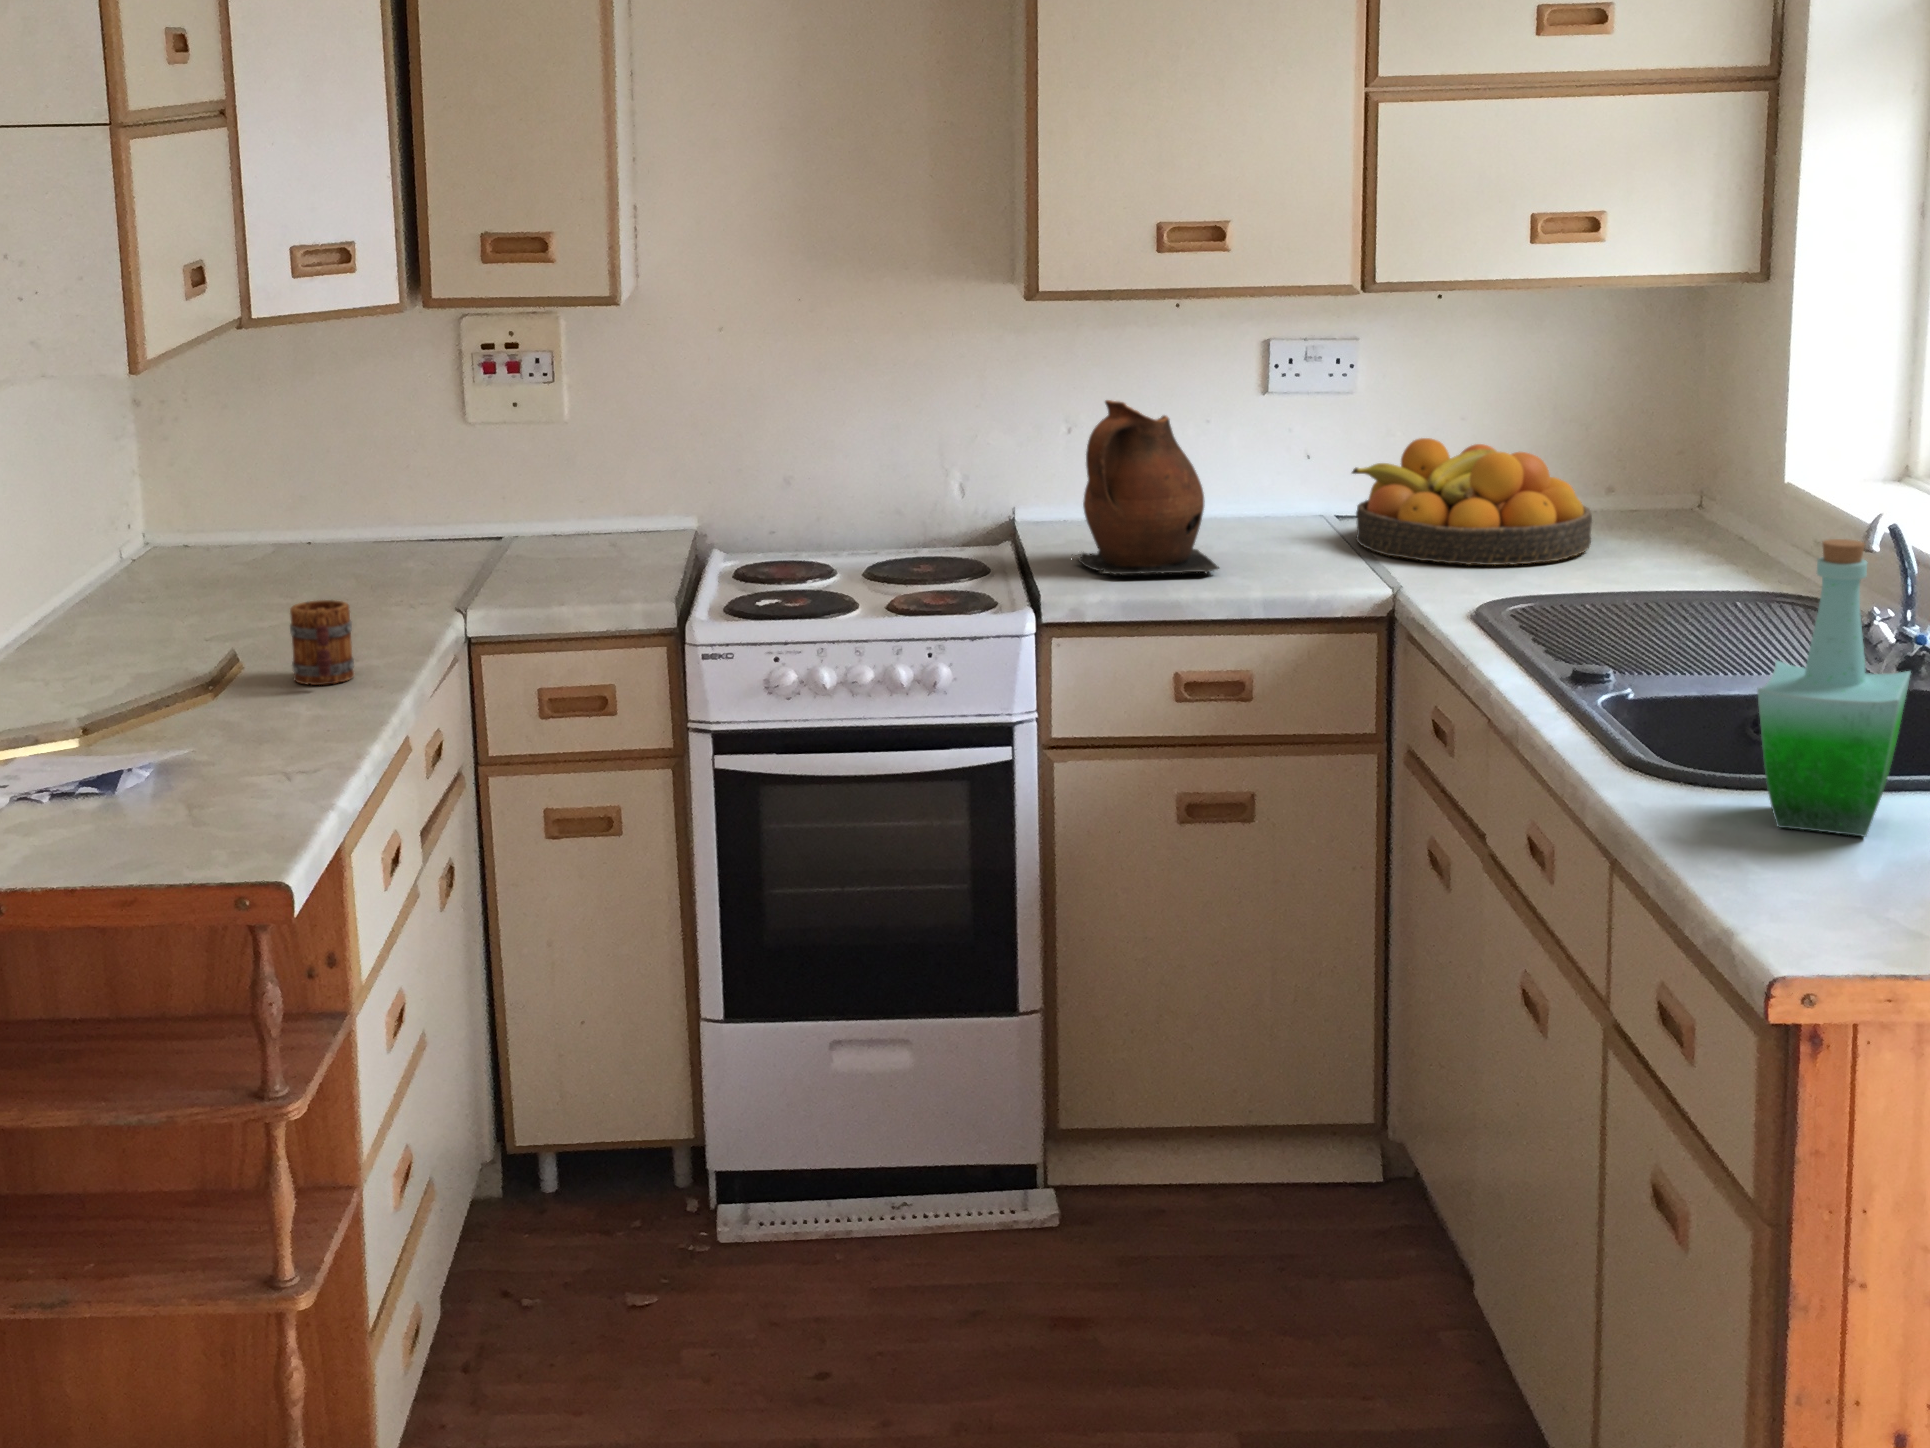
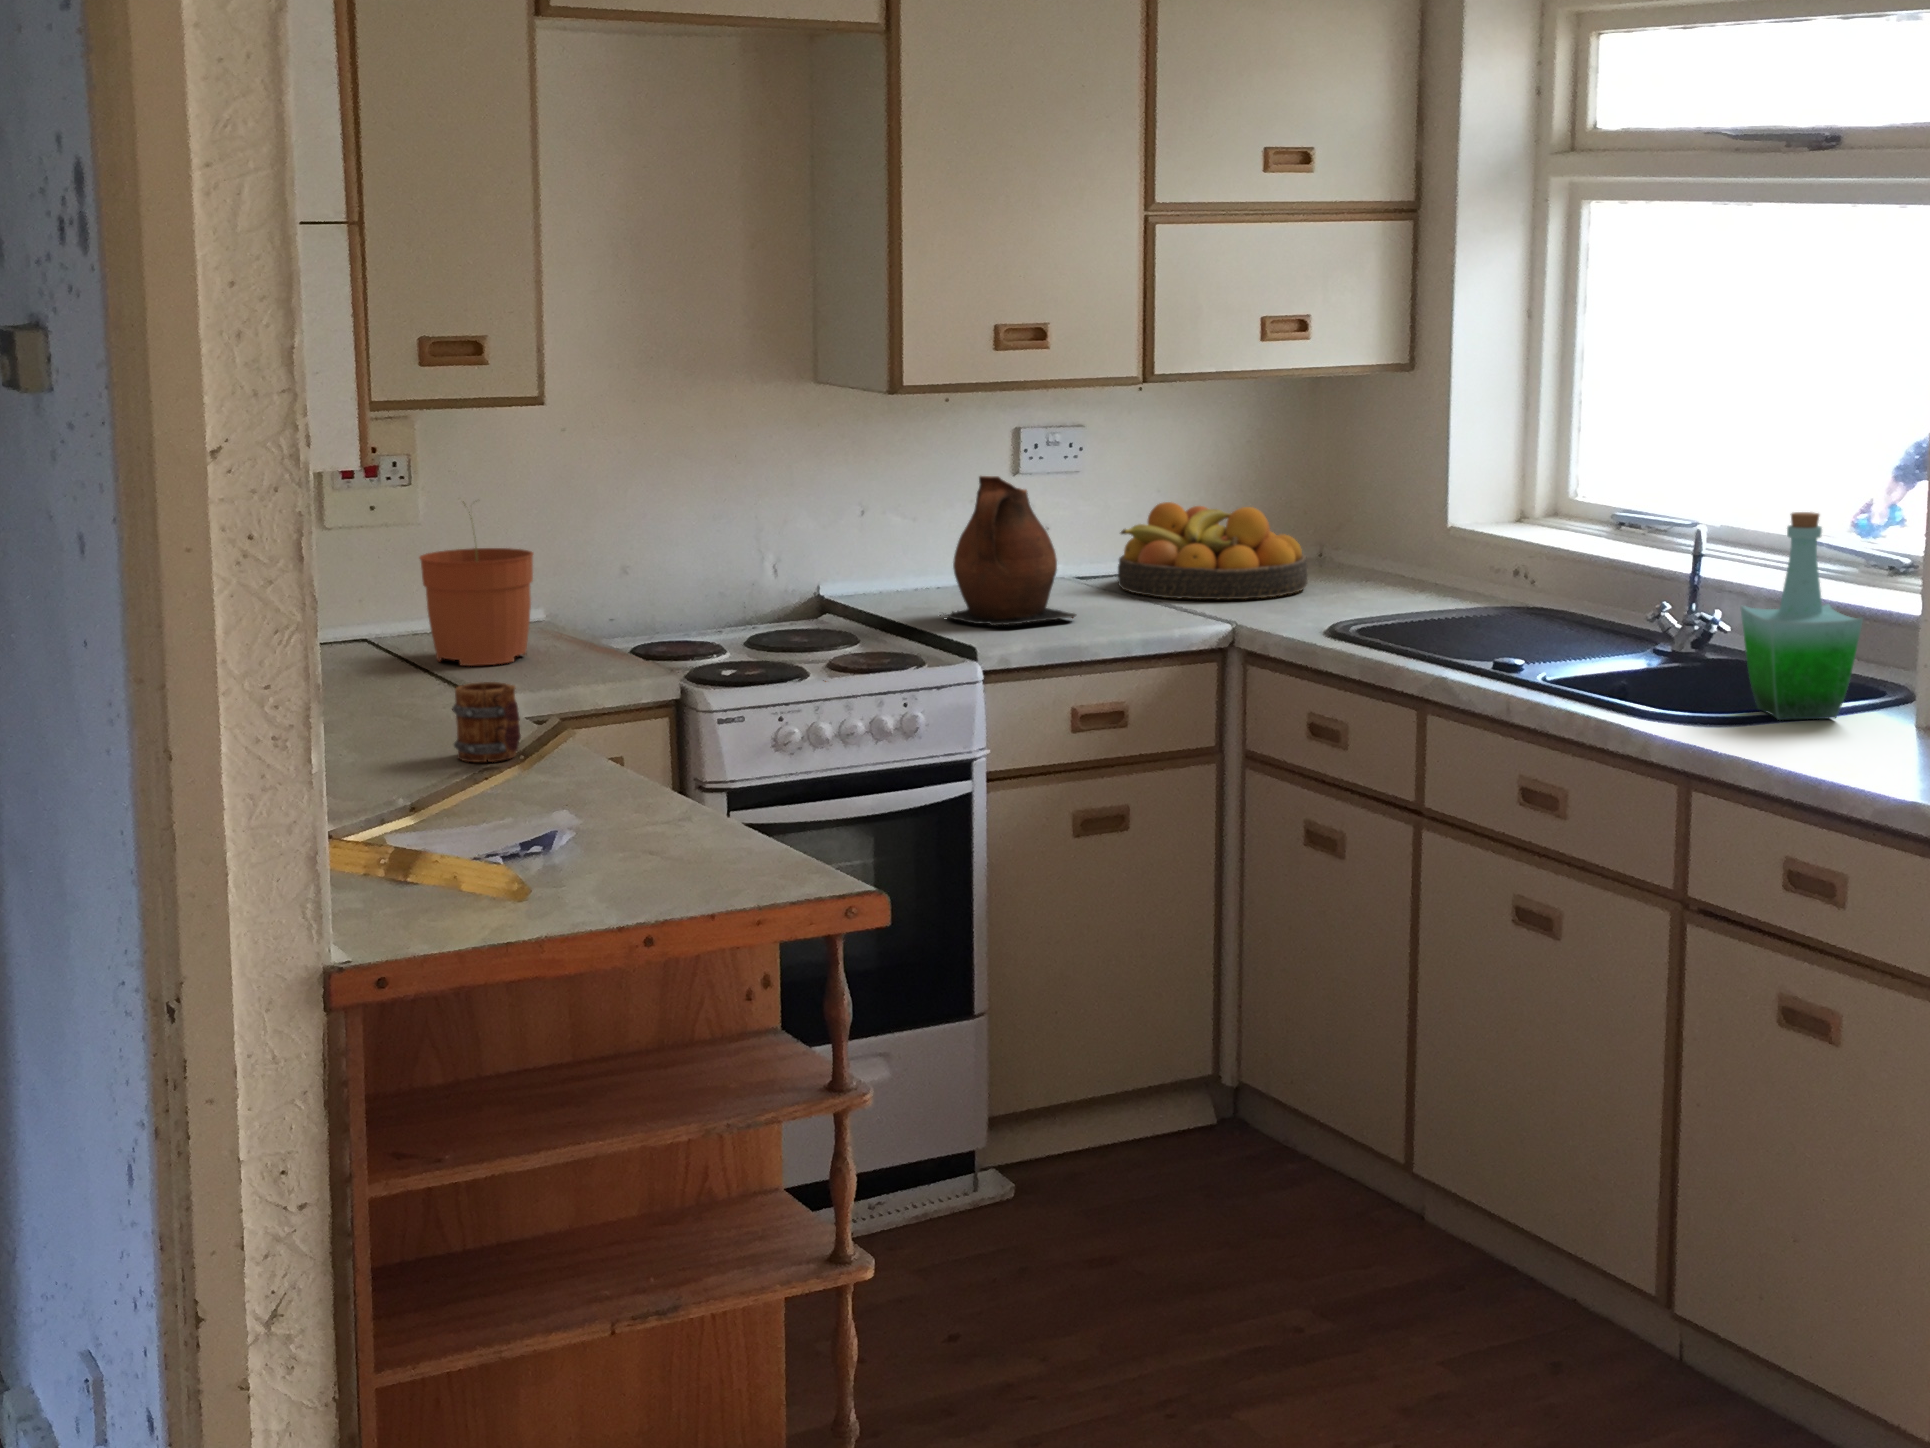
plant pot: none [504,397,621,570] -> present [420,514,533,666]

